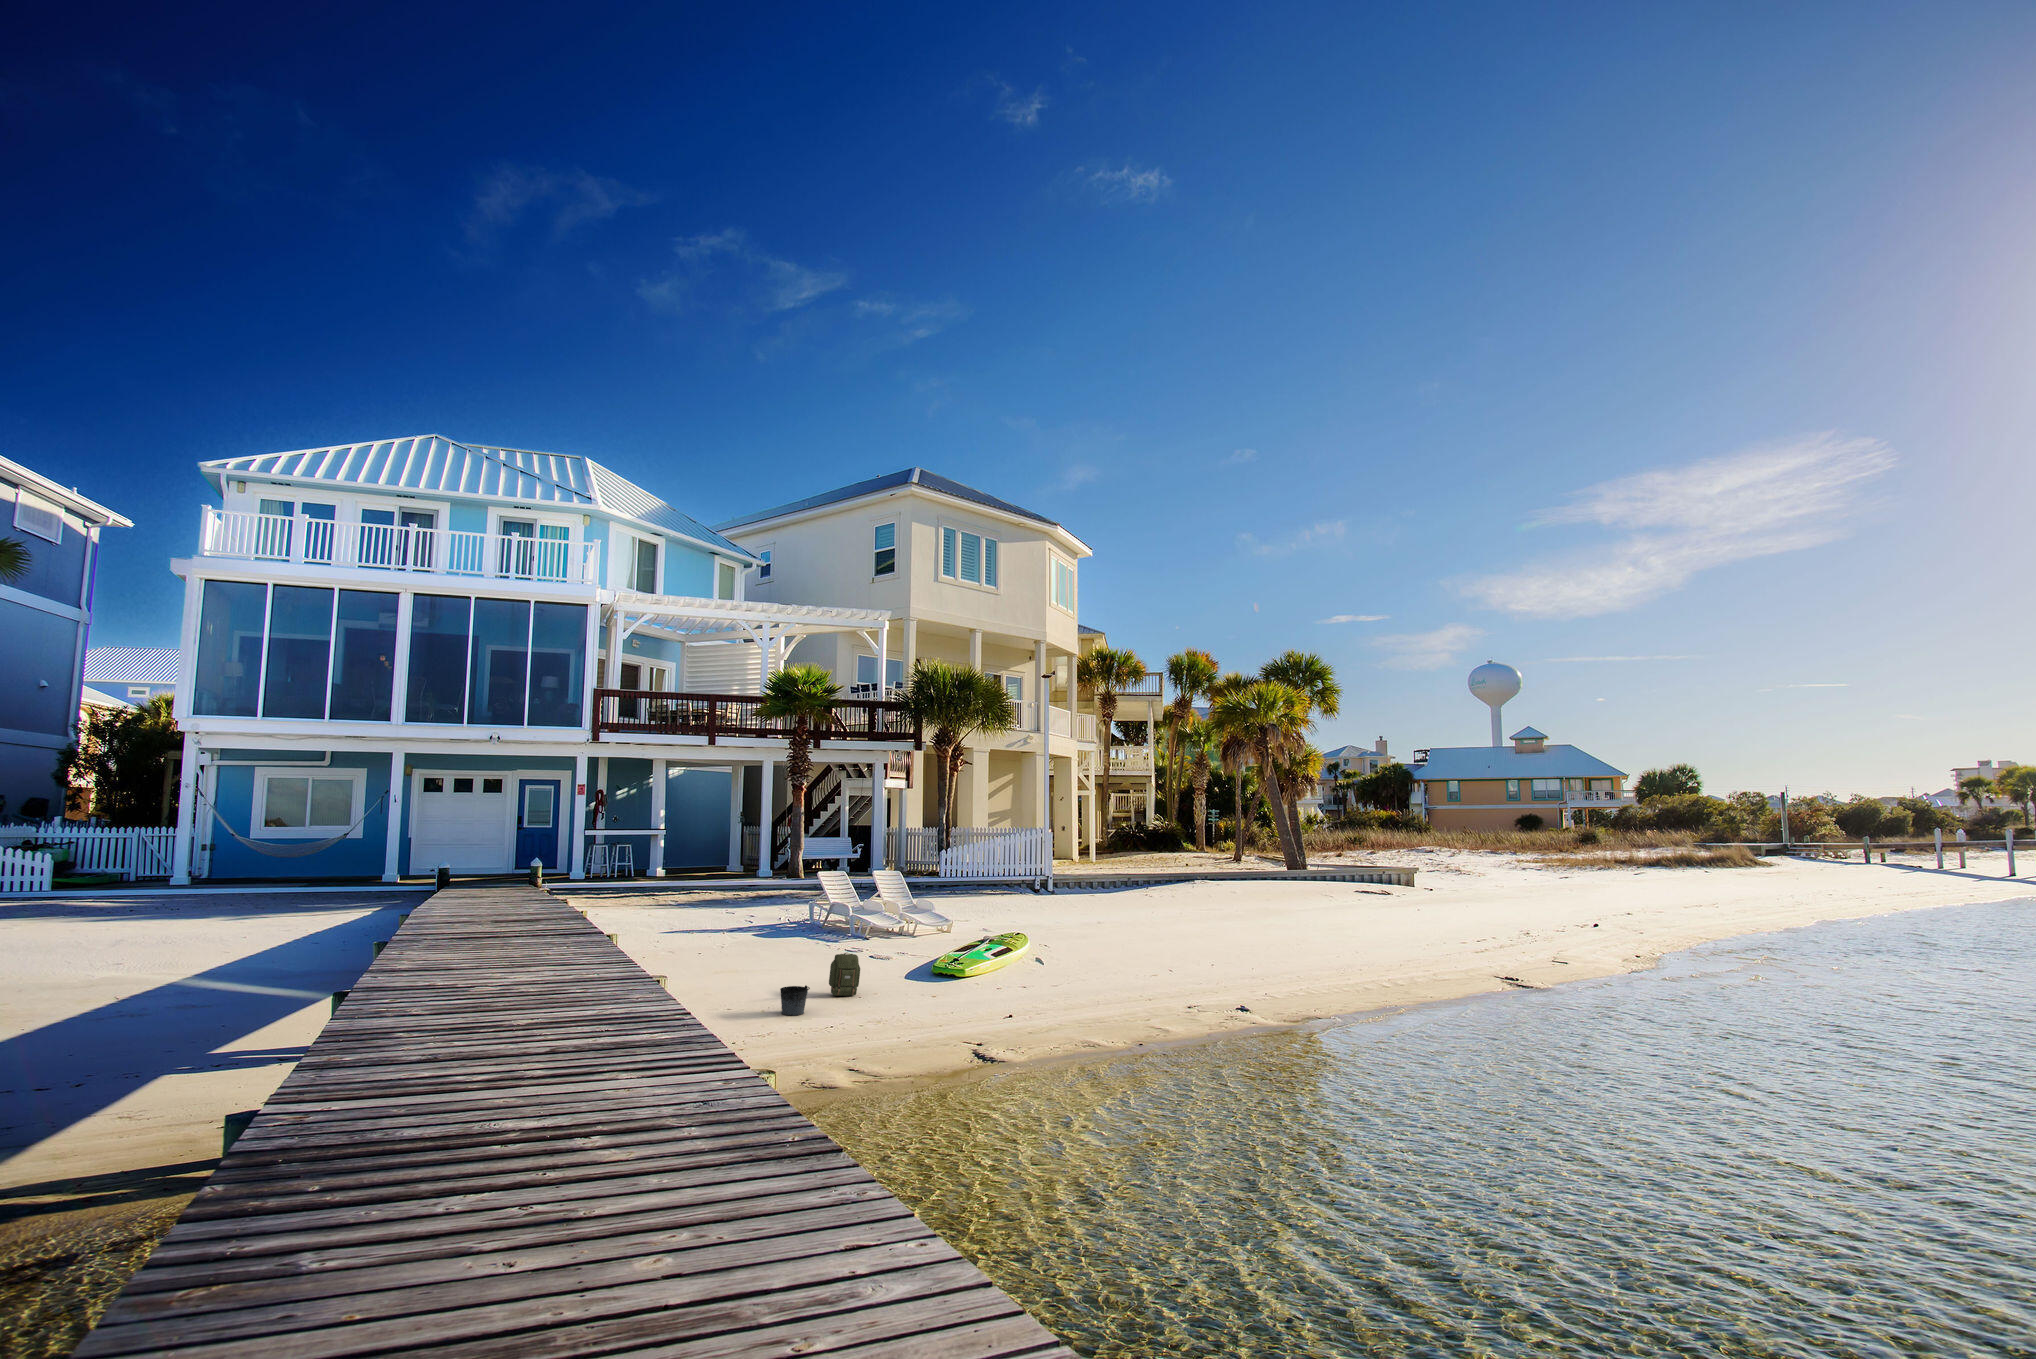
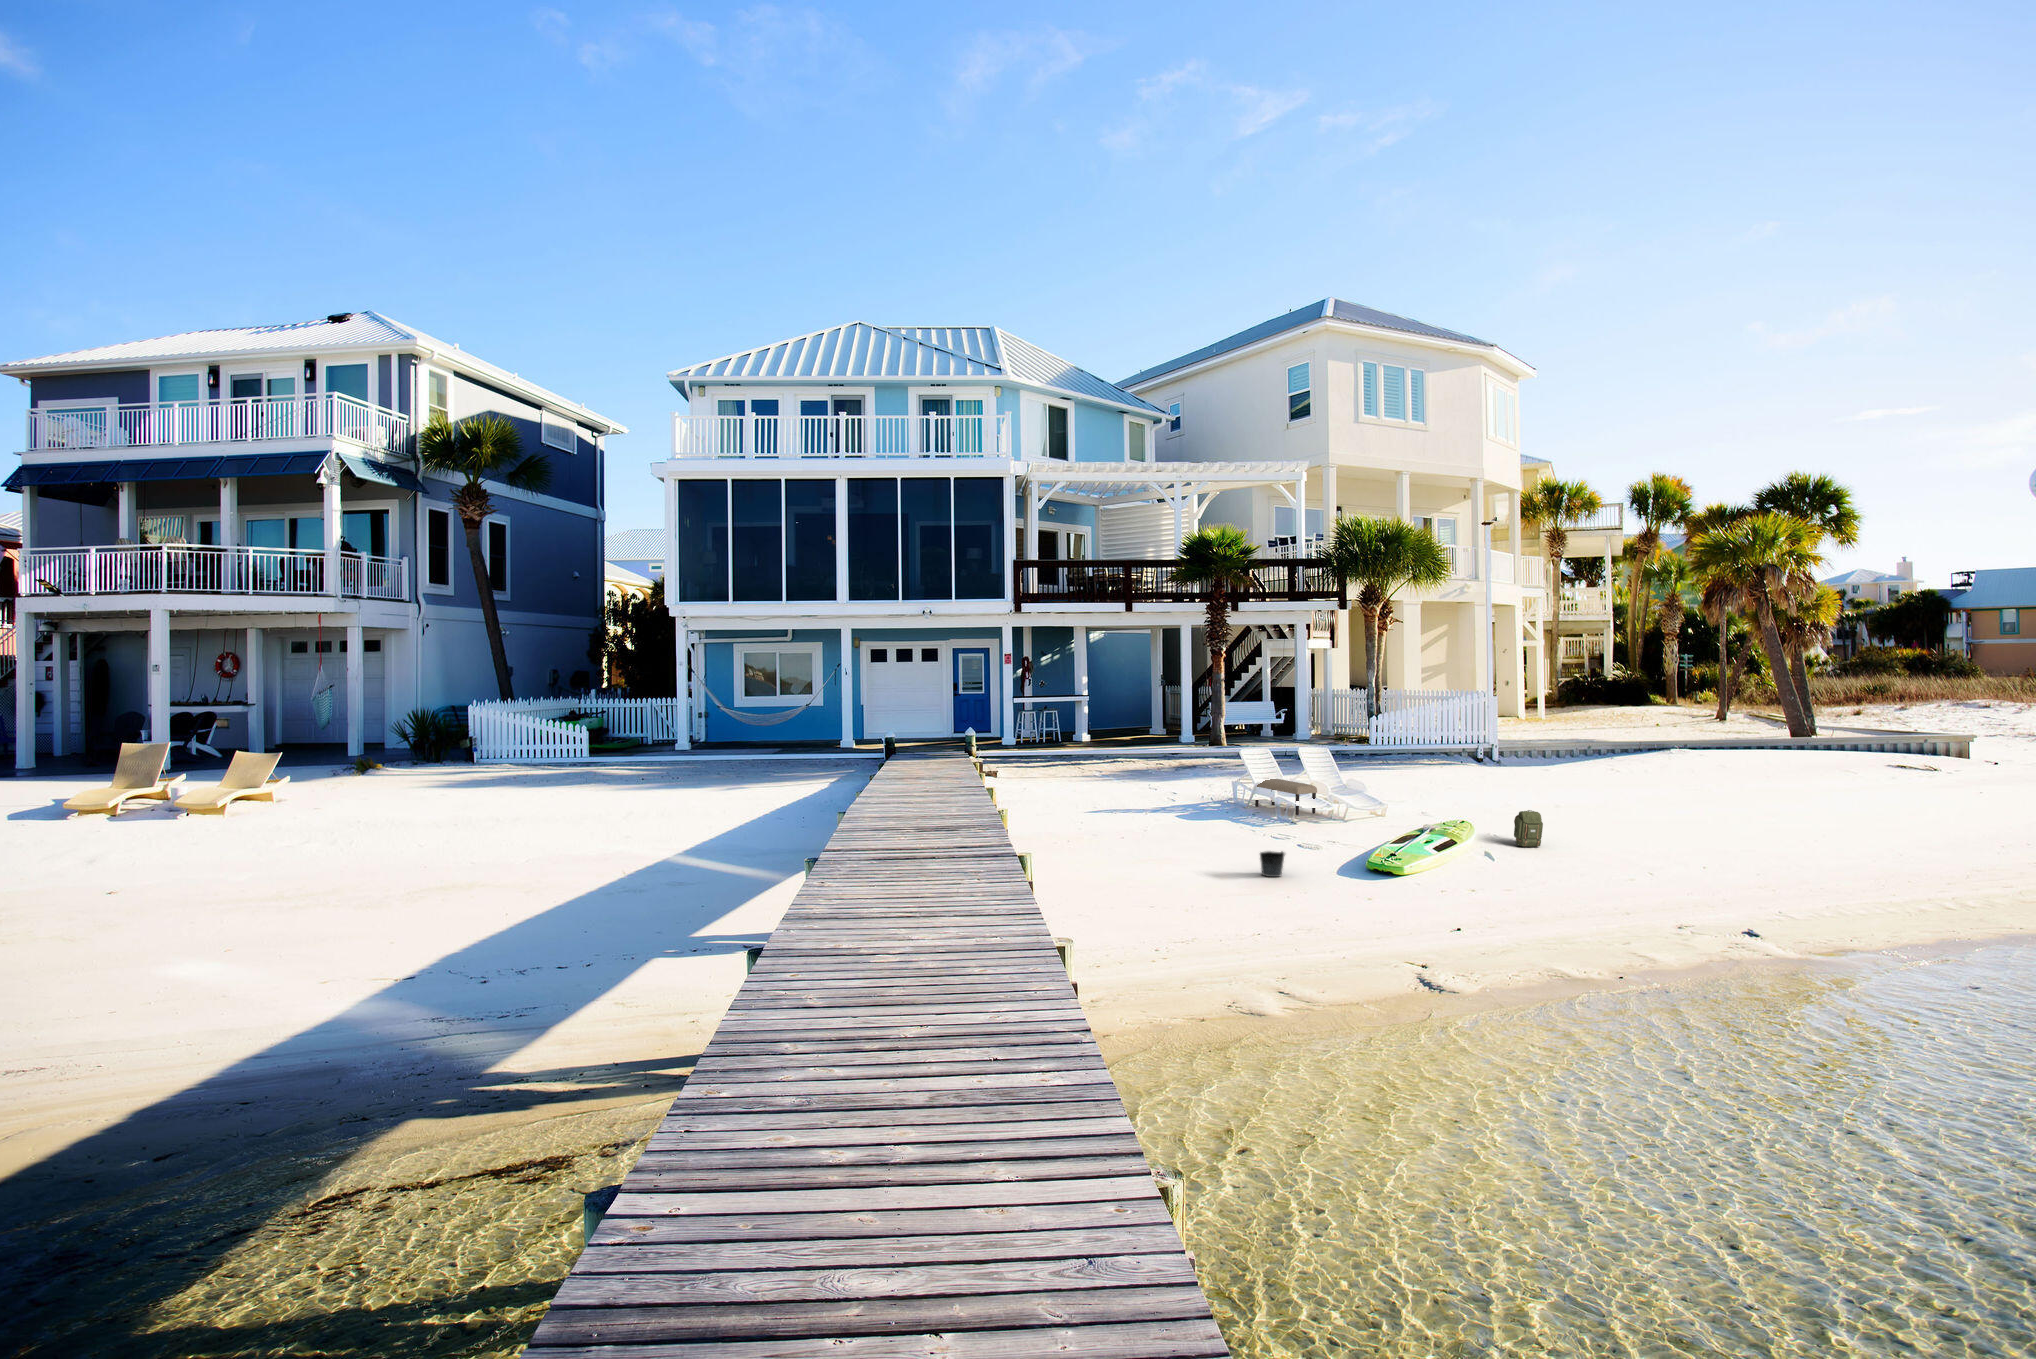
bench: none [806,908,867,946] -> present [1255,779,1317,815]
backpack: present [829,953,860,996] -> present [1514,810,1543,847]

